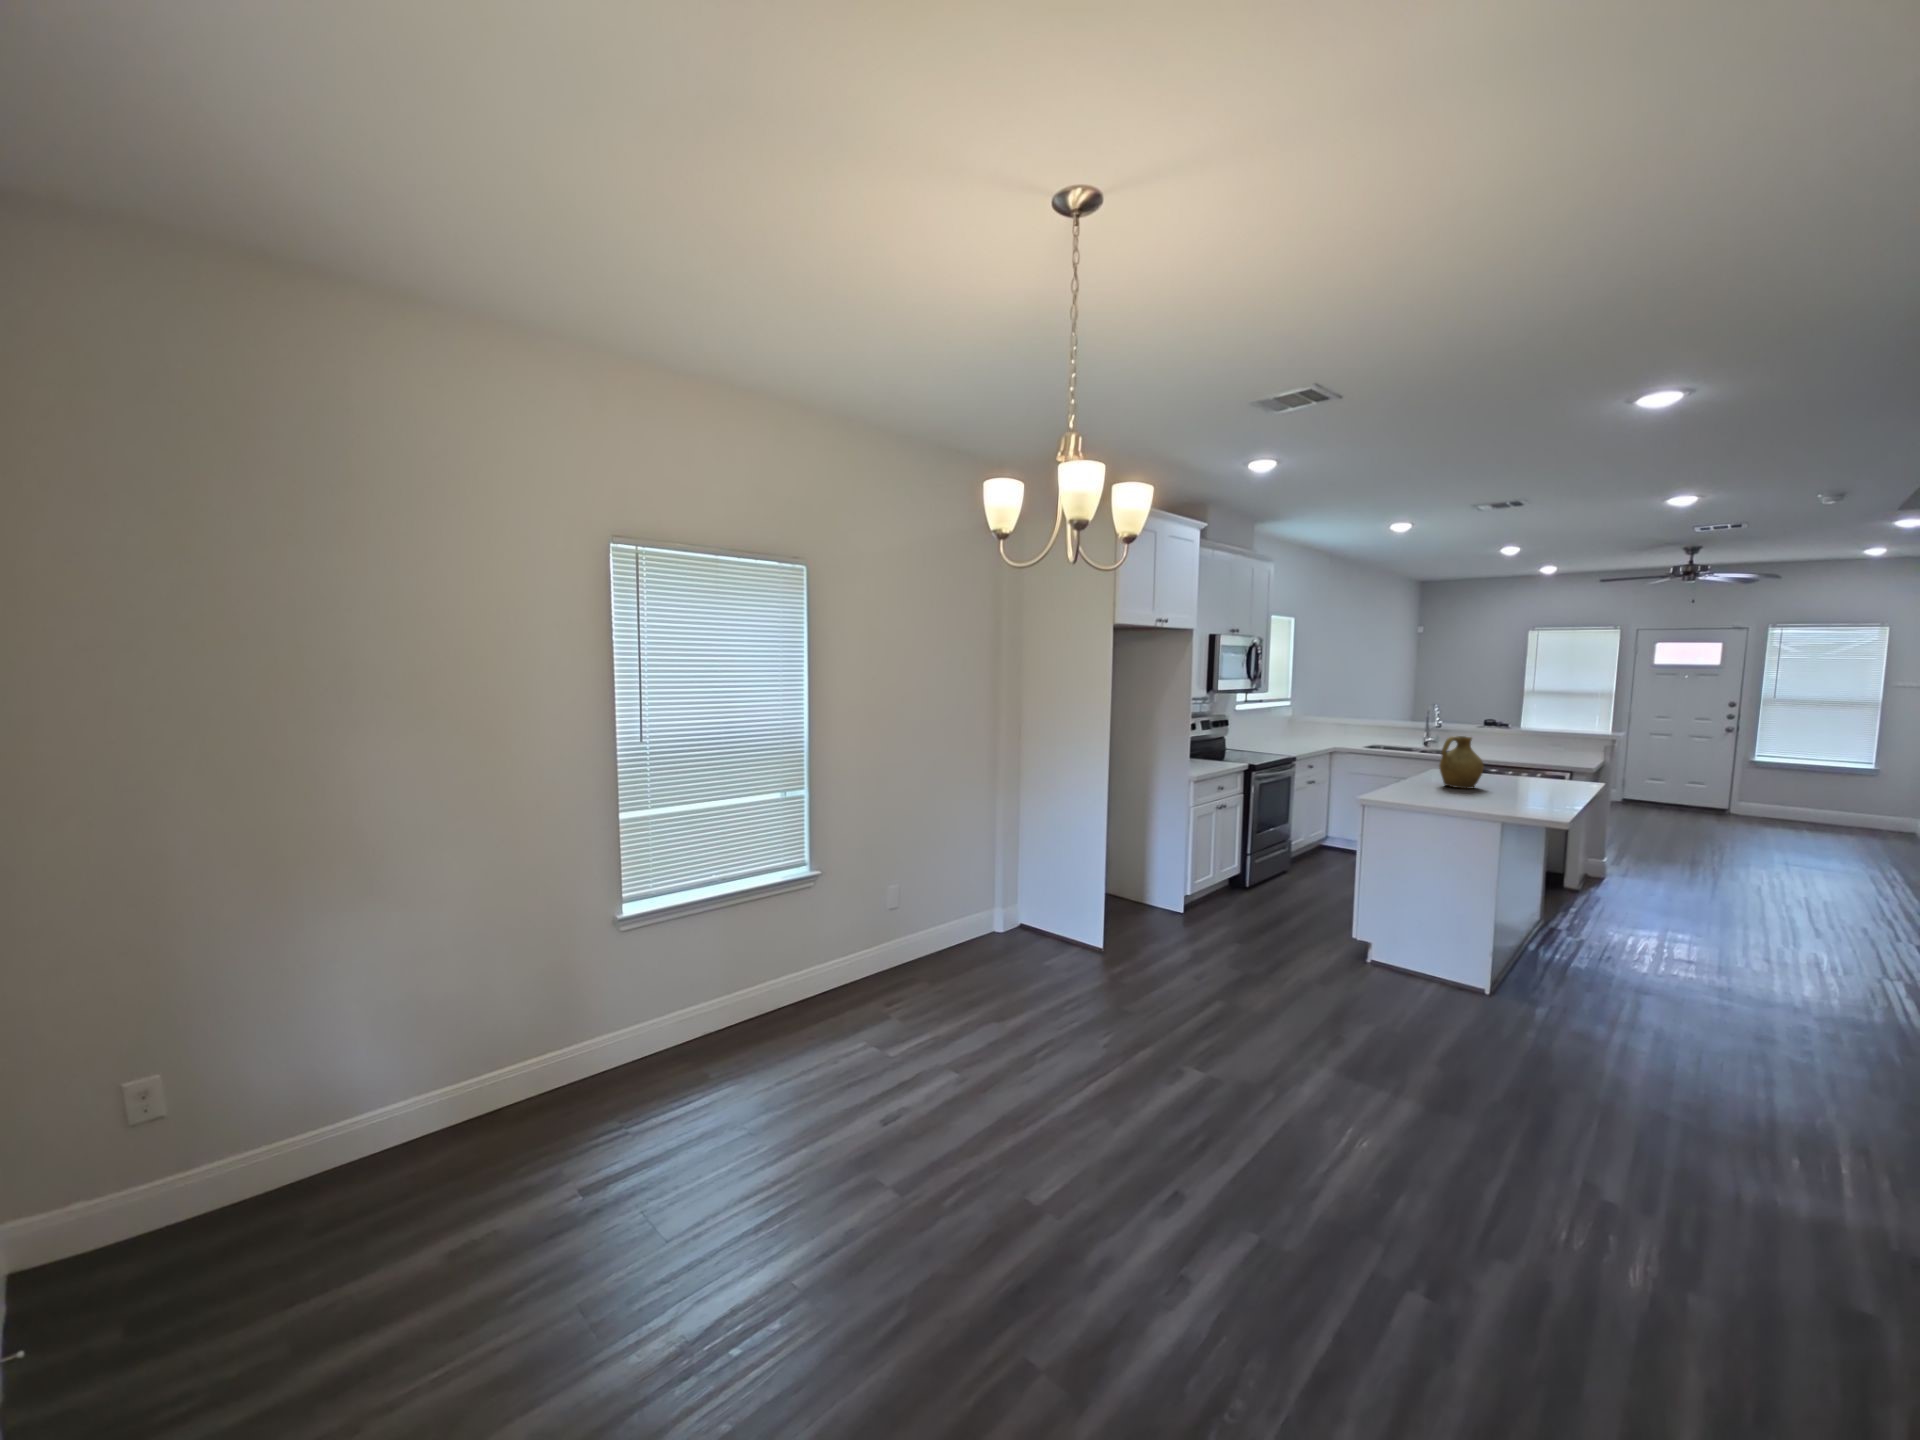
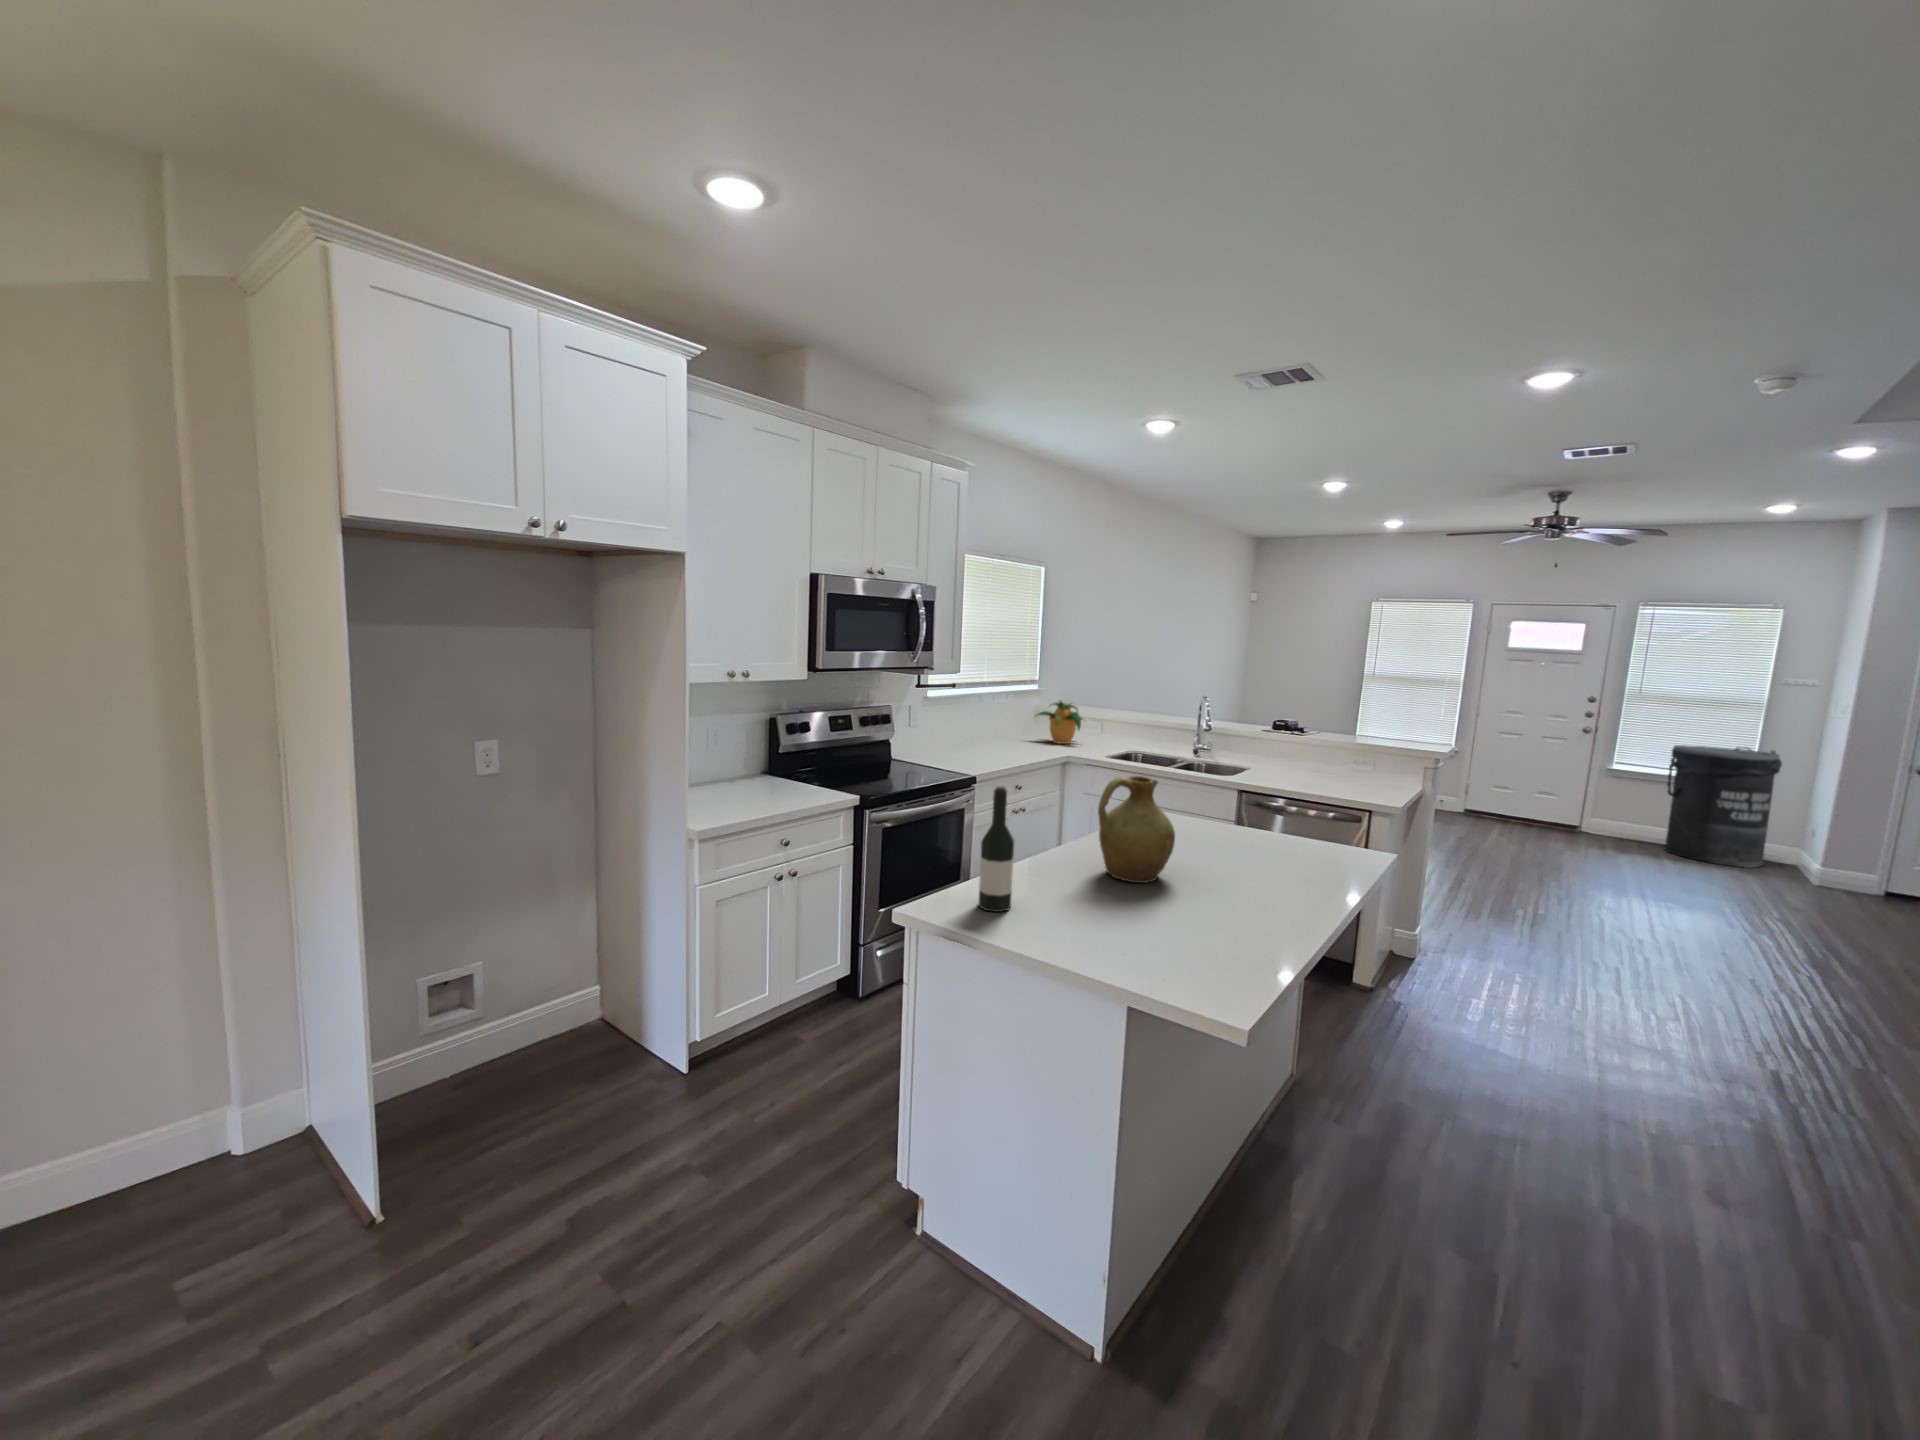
potted plant: none [1294,711,1335,743] -> present [1036,701,1083,744]
wine bottle: none [1397,737,1416,796] -> present [978,786,1014,912]
trash can: none [1801,739,1899,836] -> present [1665,745,1782,868]

